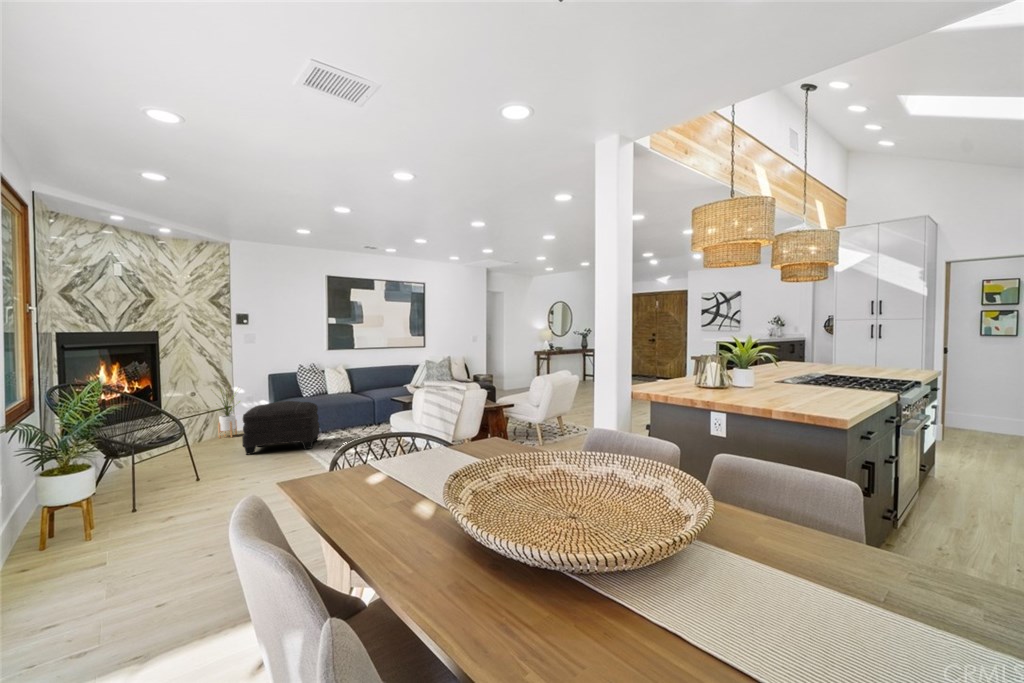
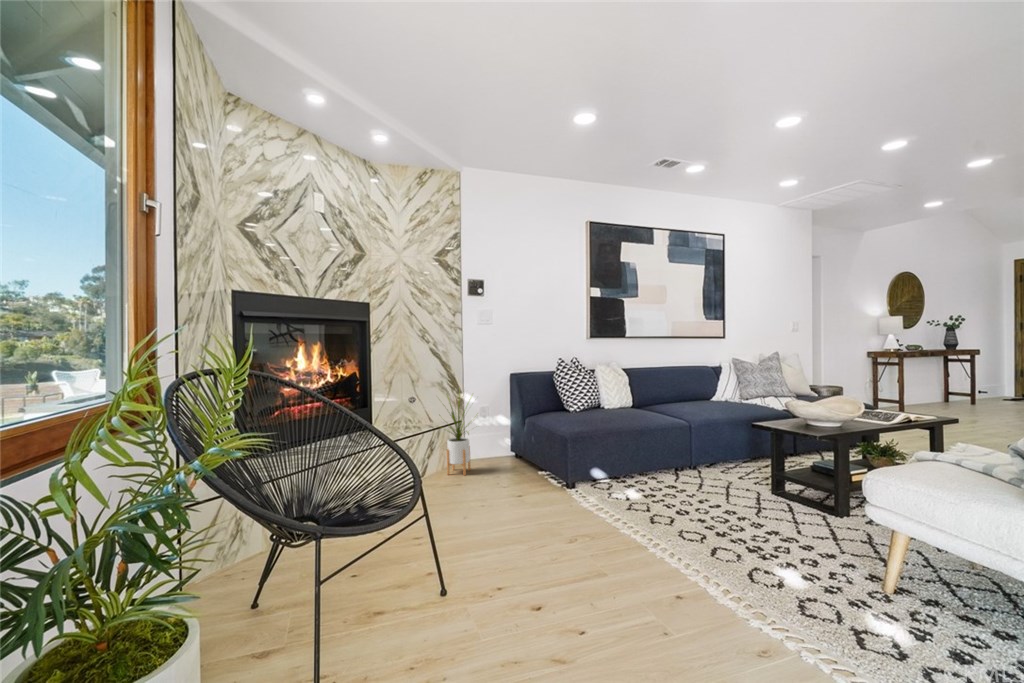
ottoman: present [242,401,320,454] -> none [507,430,637,538]

